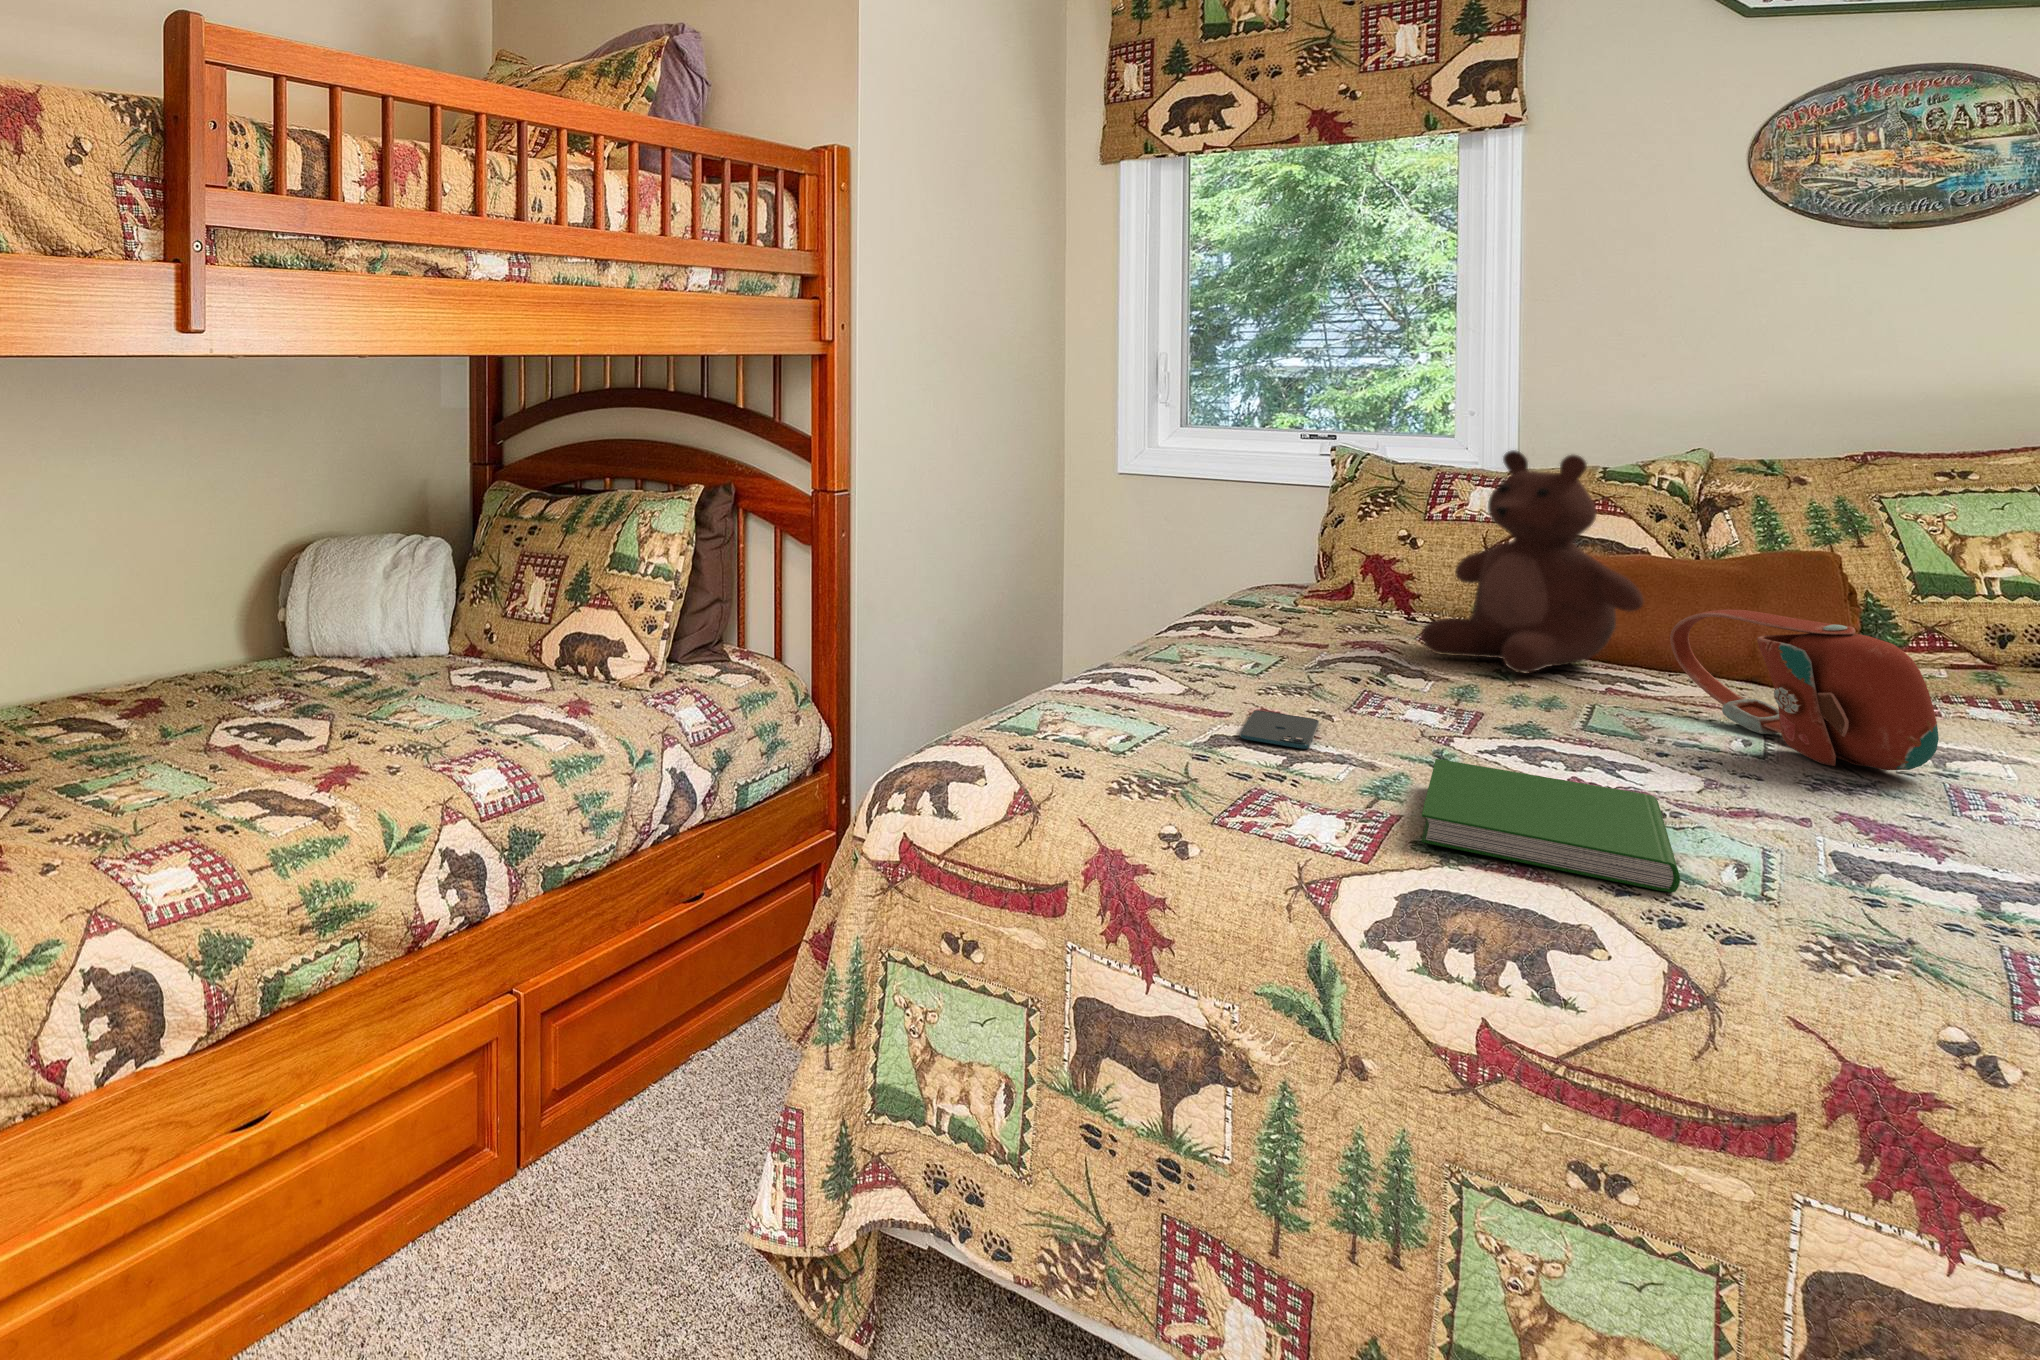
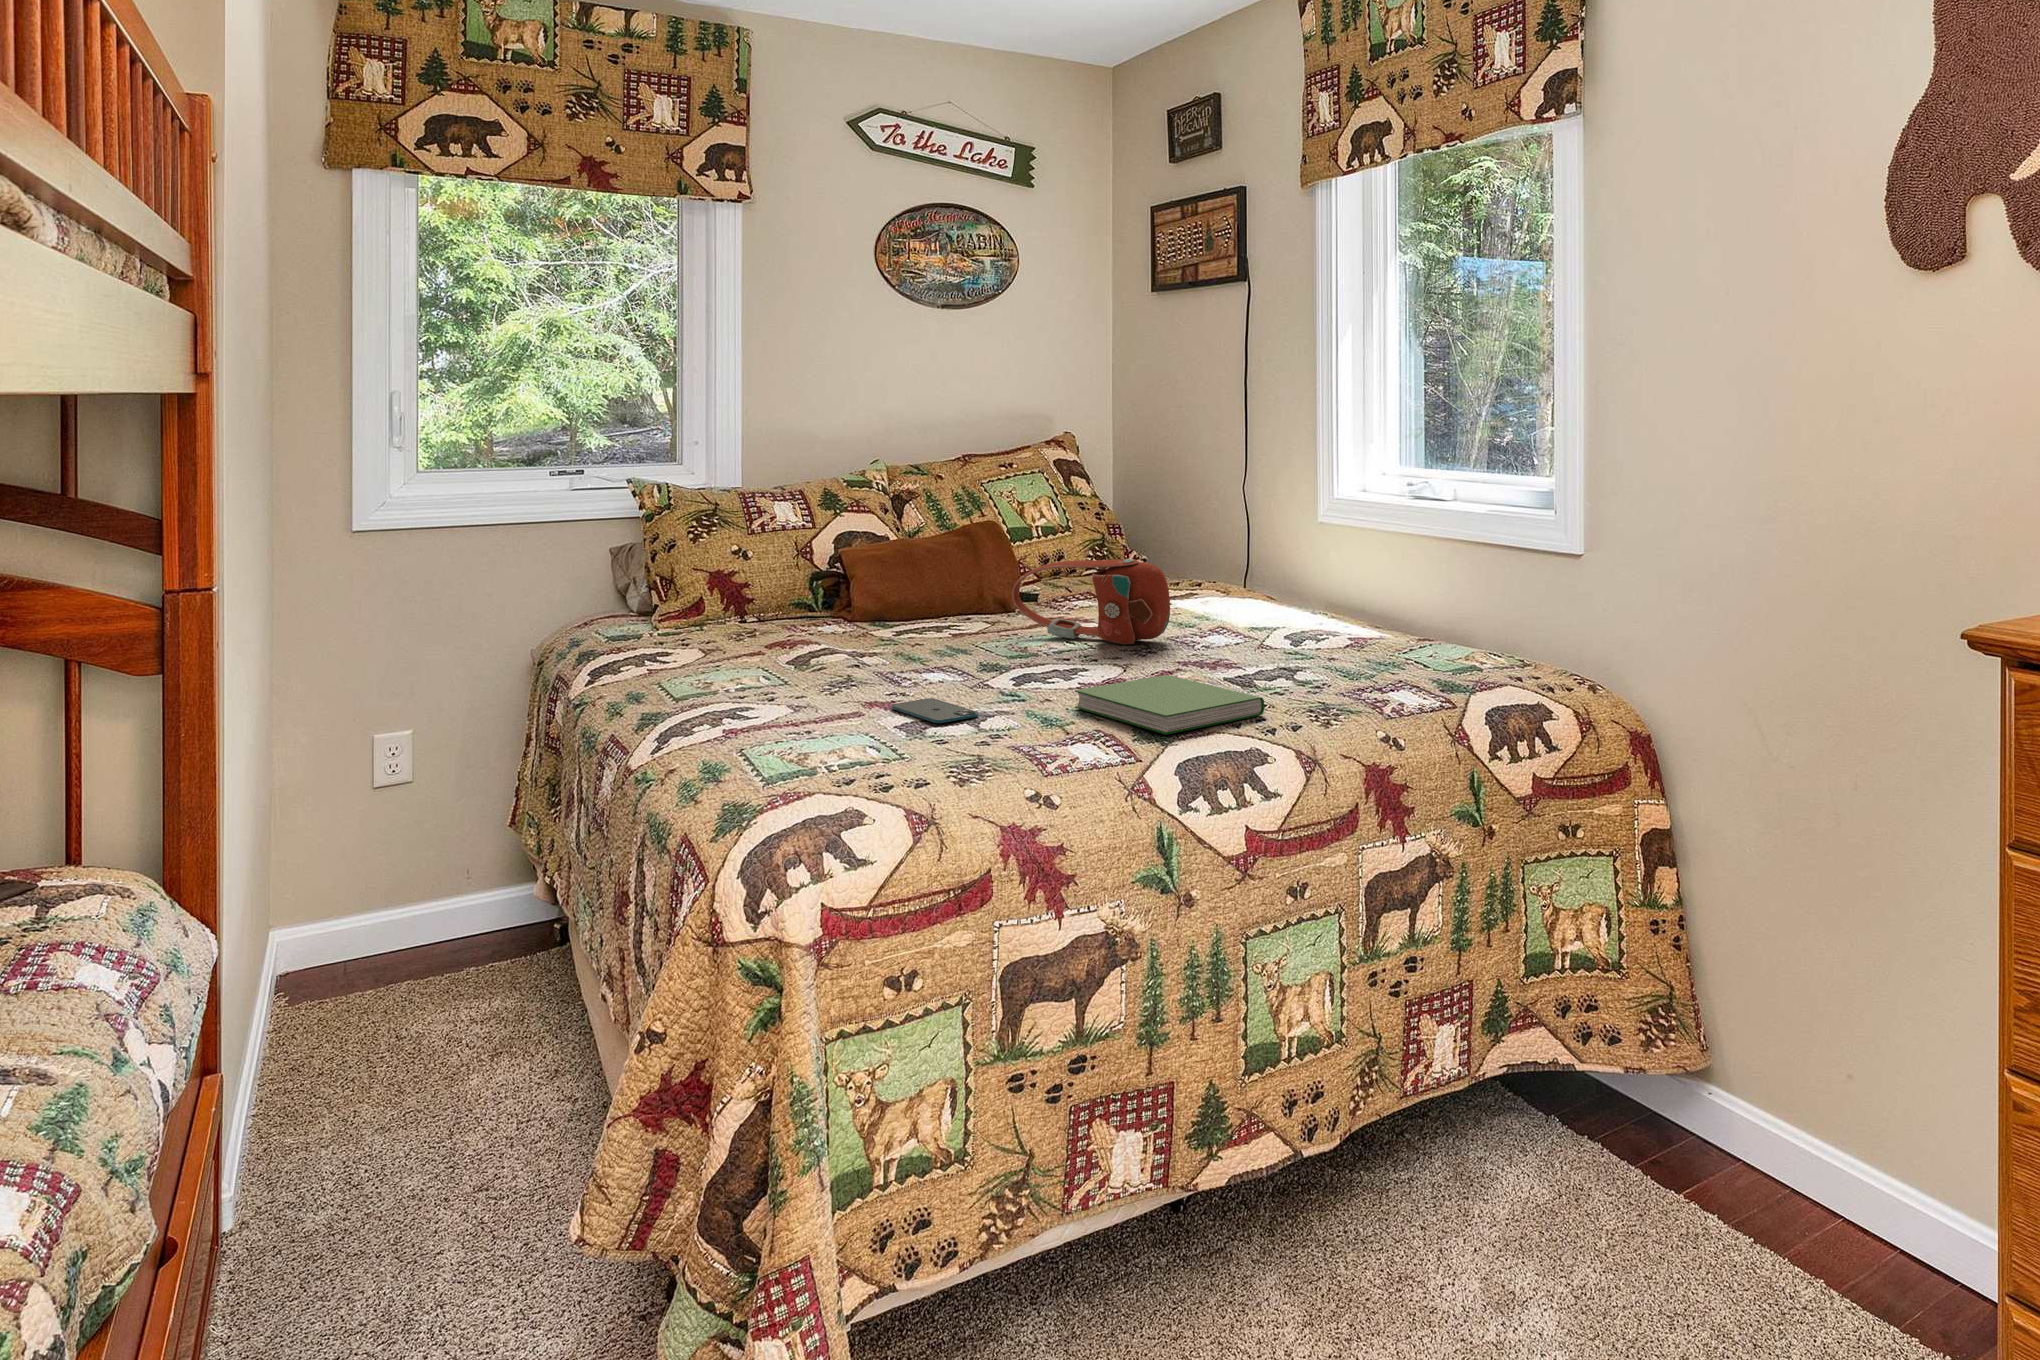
teddy bear: present [1421,450,1643,674] -> none [825,470,962,641]

